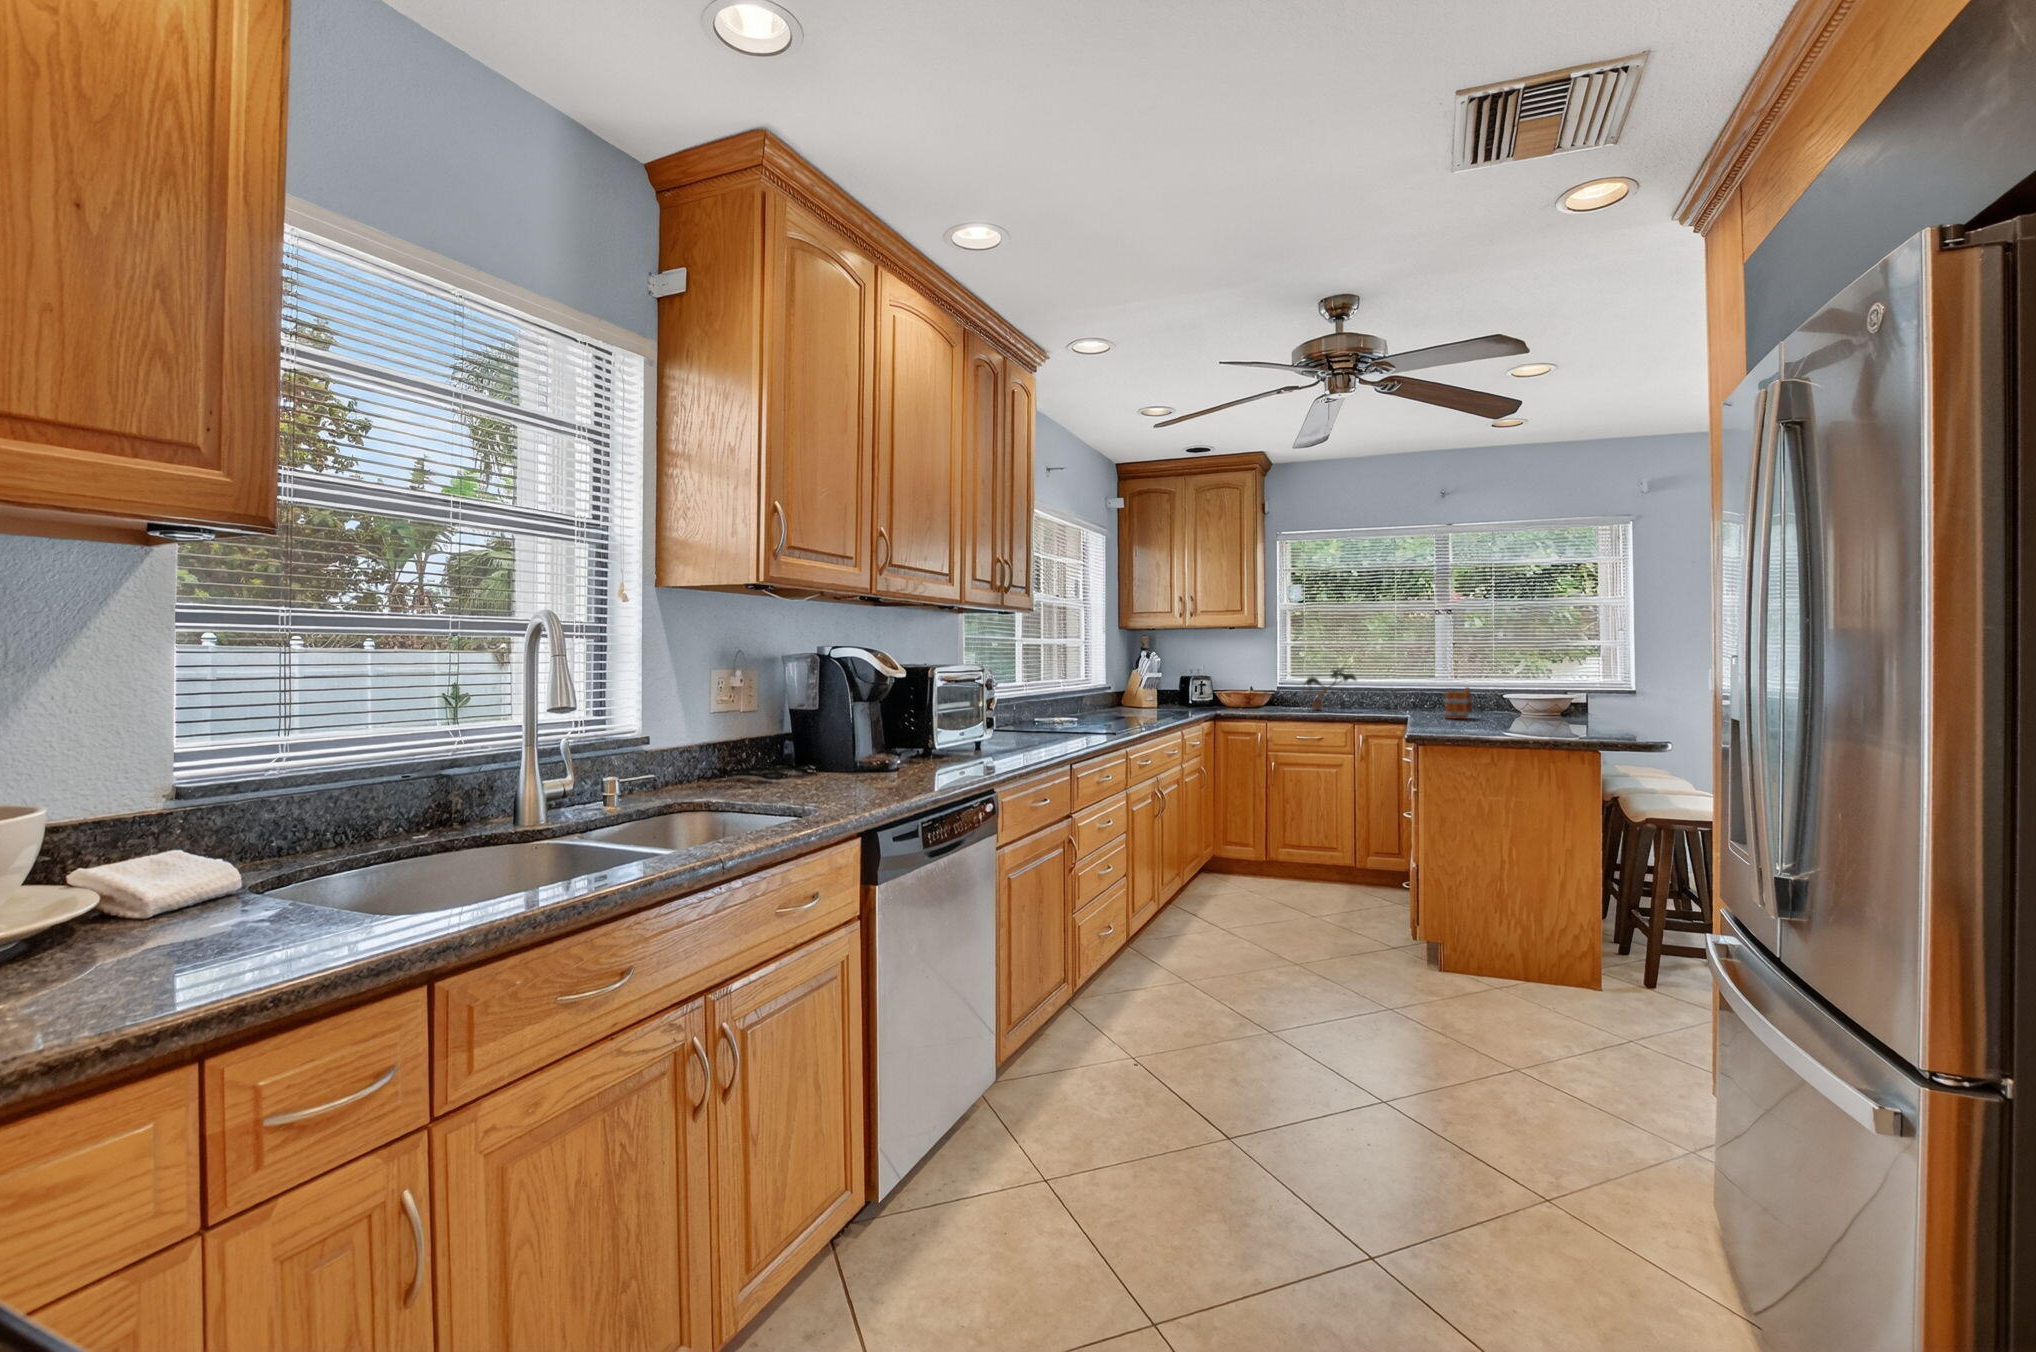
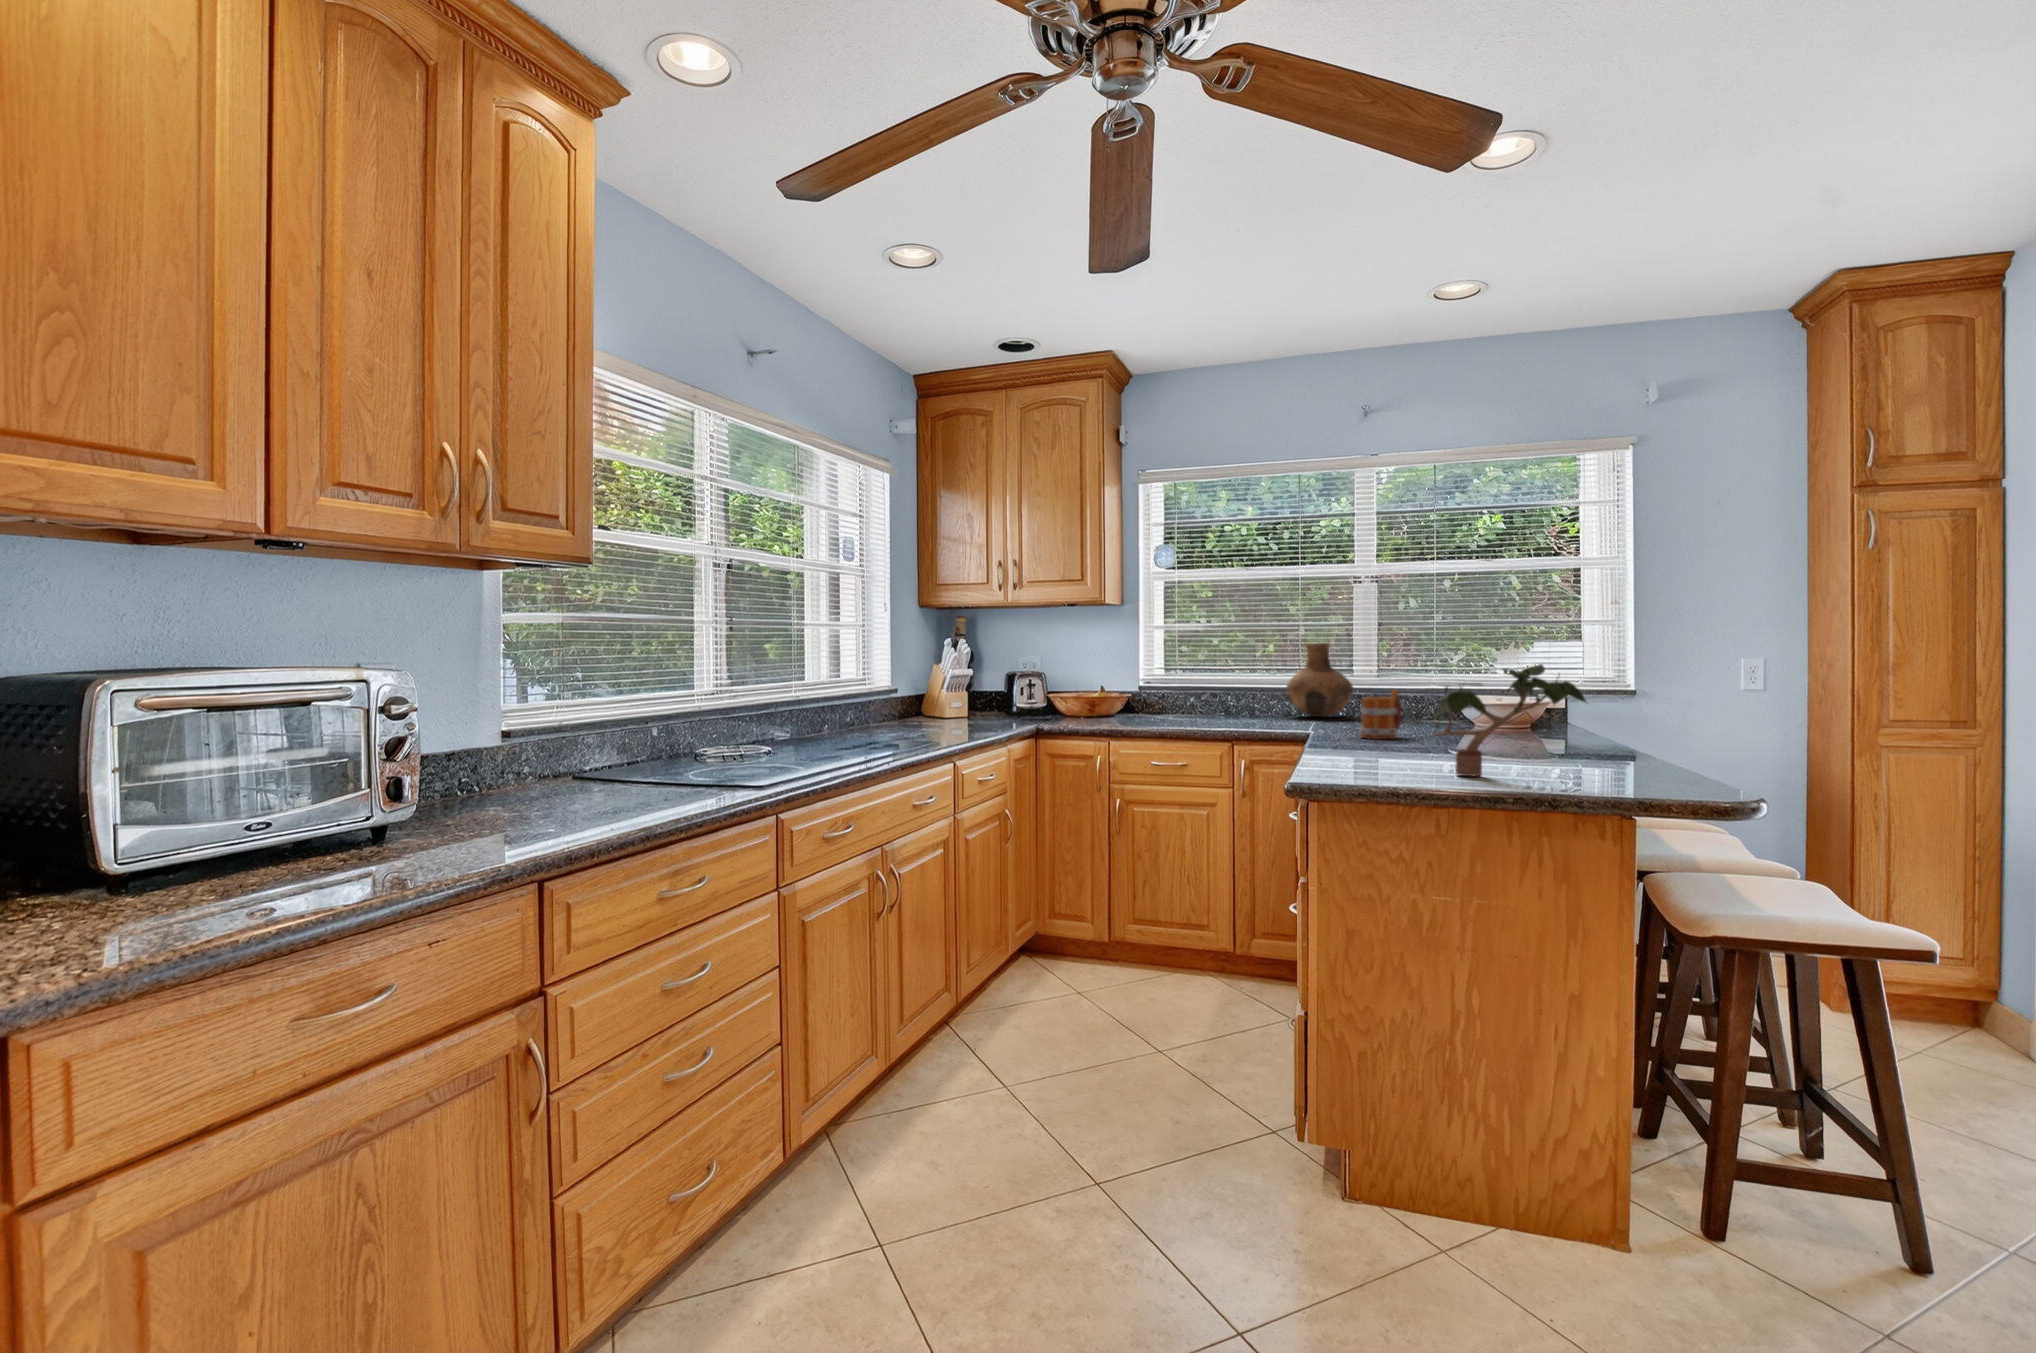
vase: none [1387,656,1437,707] -> present [1286,643,1353,717]
potted plant: present [1305,668,1356,710] -> present [1434,664,1586,776]

